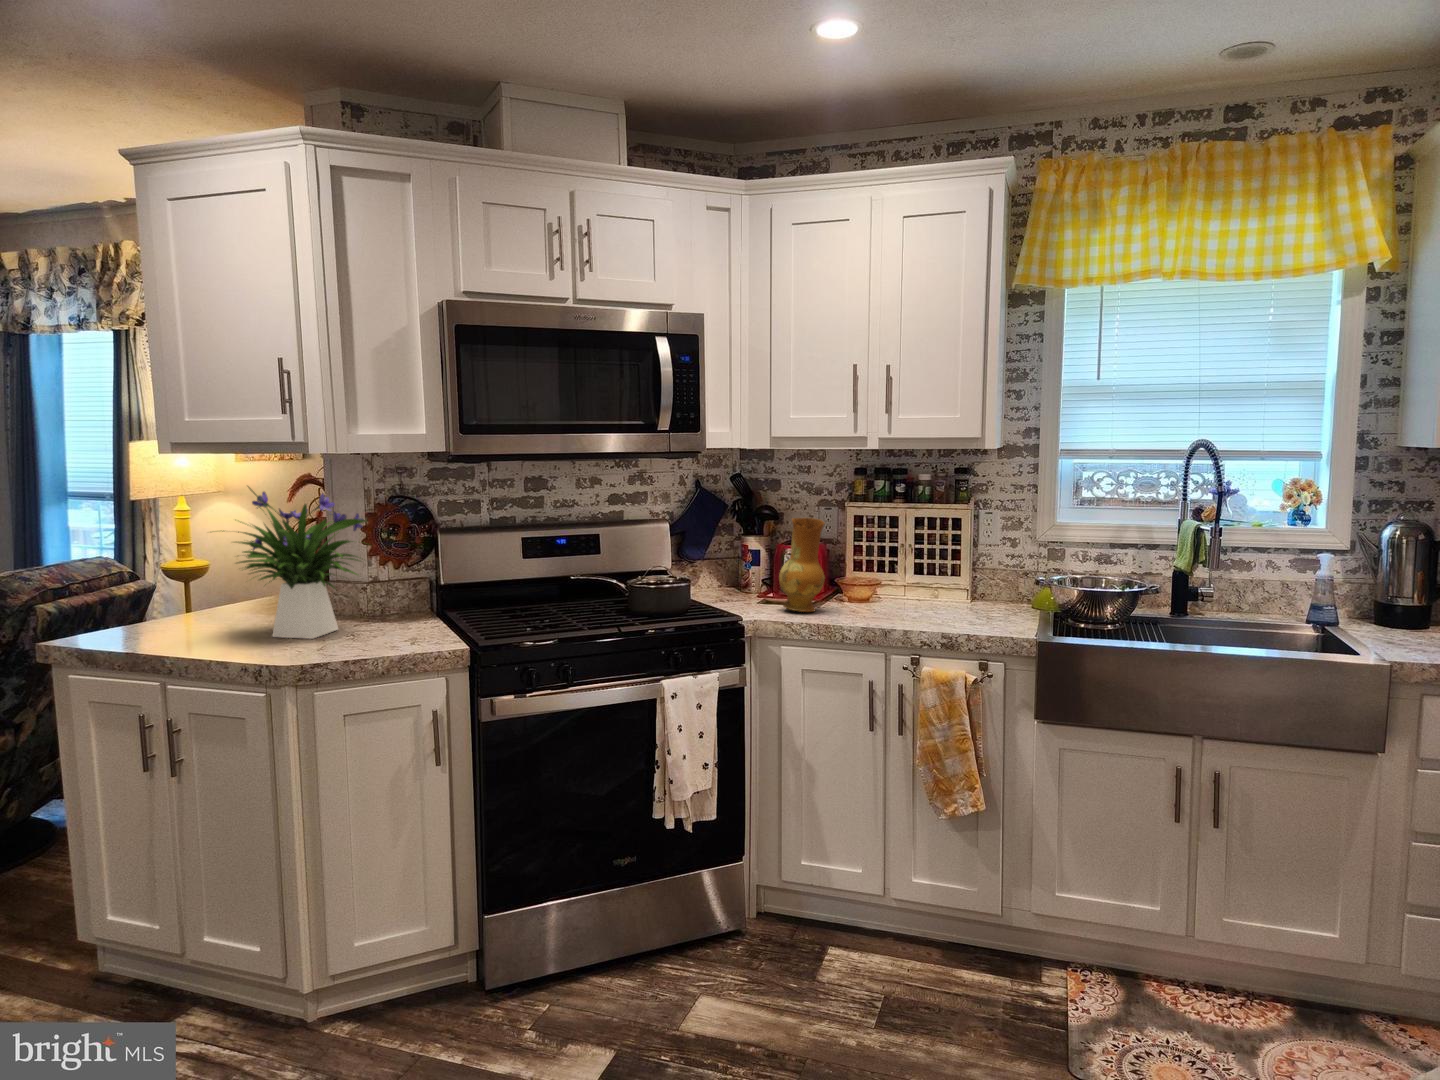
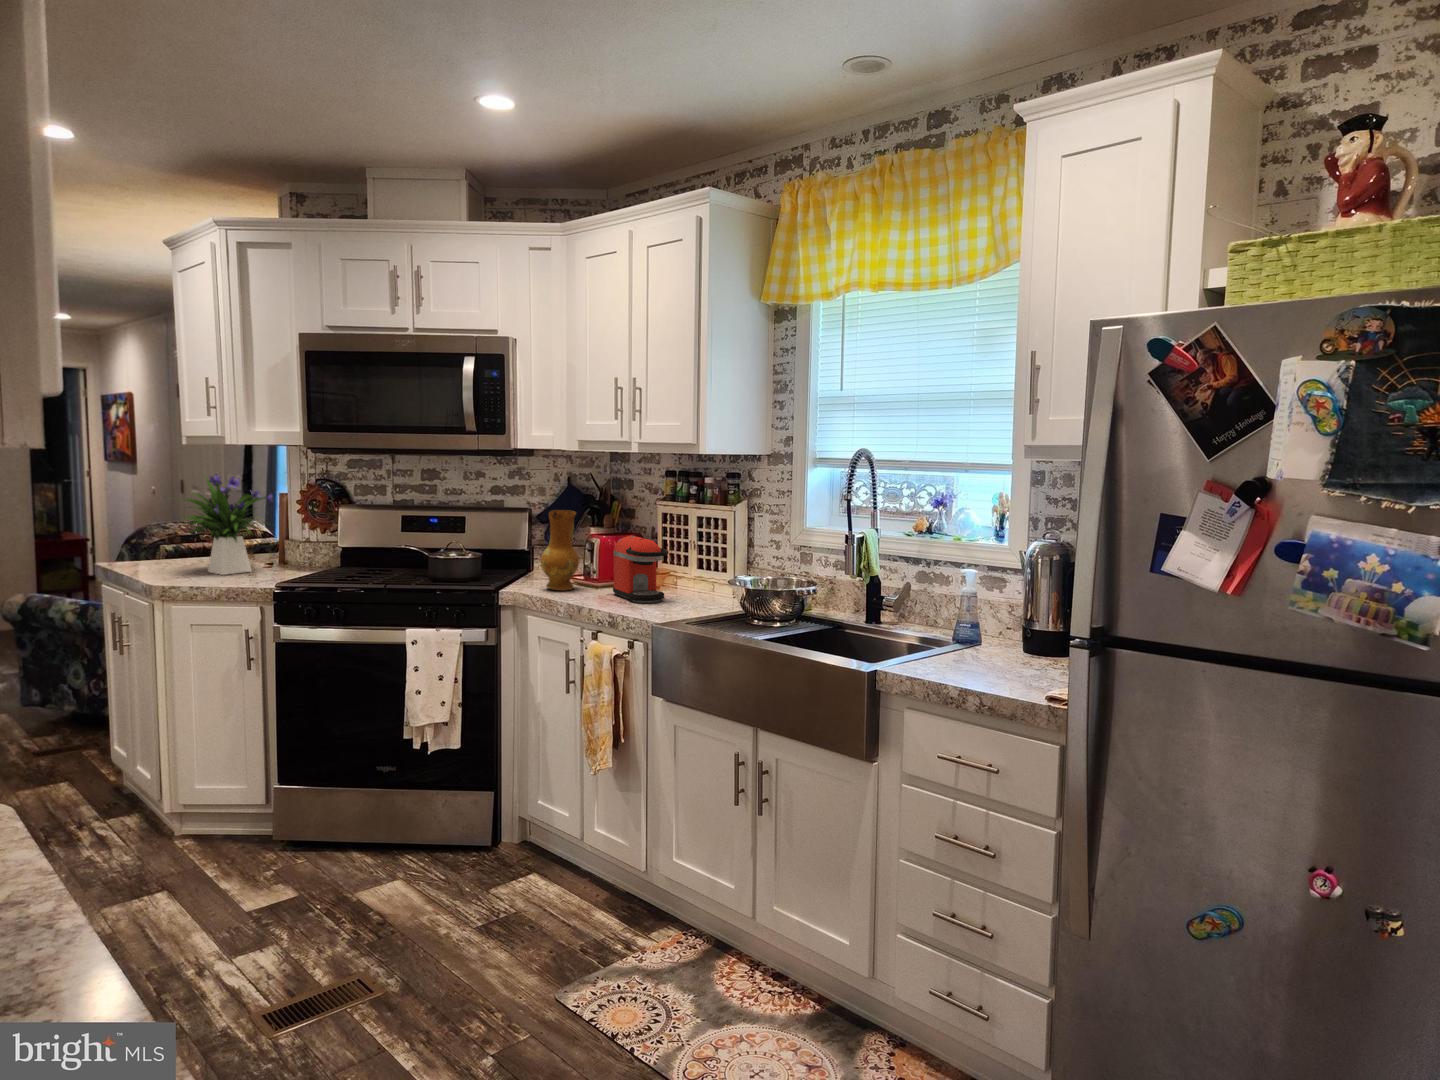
coffee maker: none [870,542,969,617] -> present [613,535,668,603]

